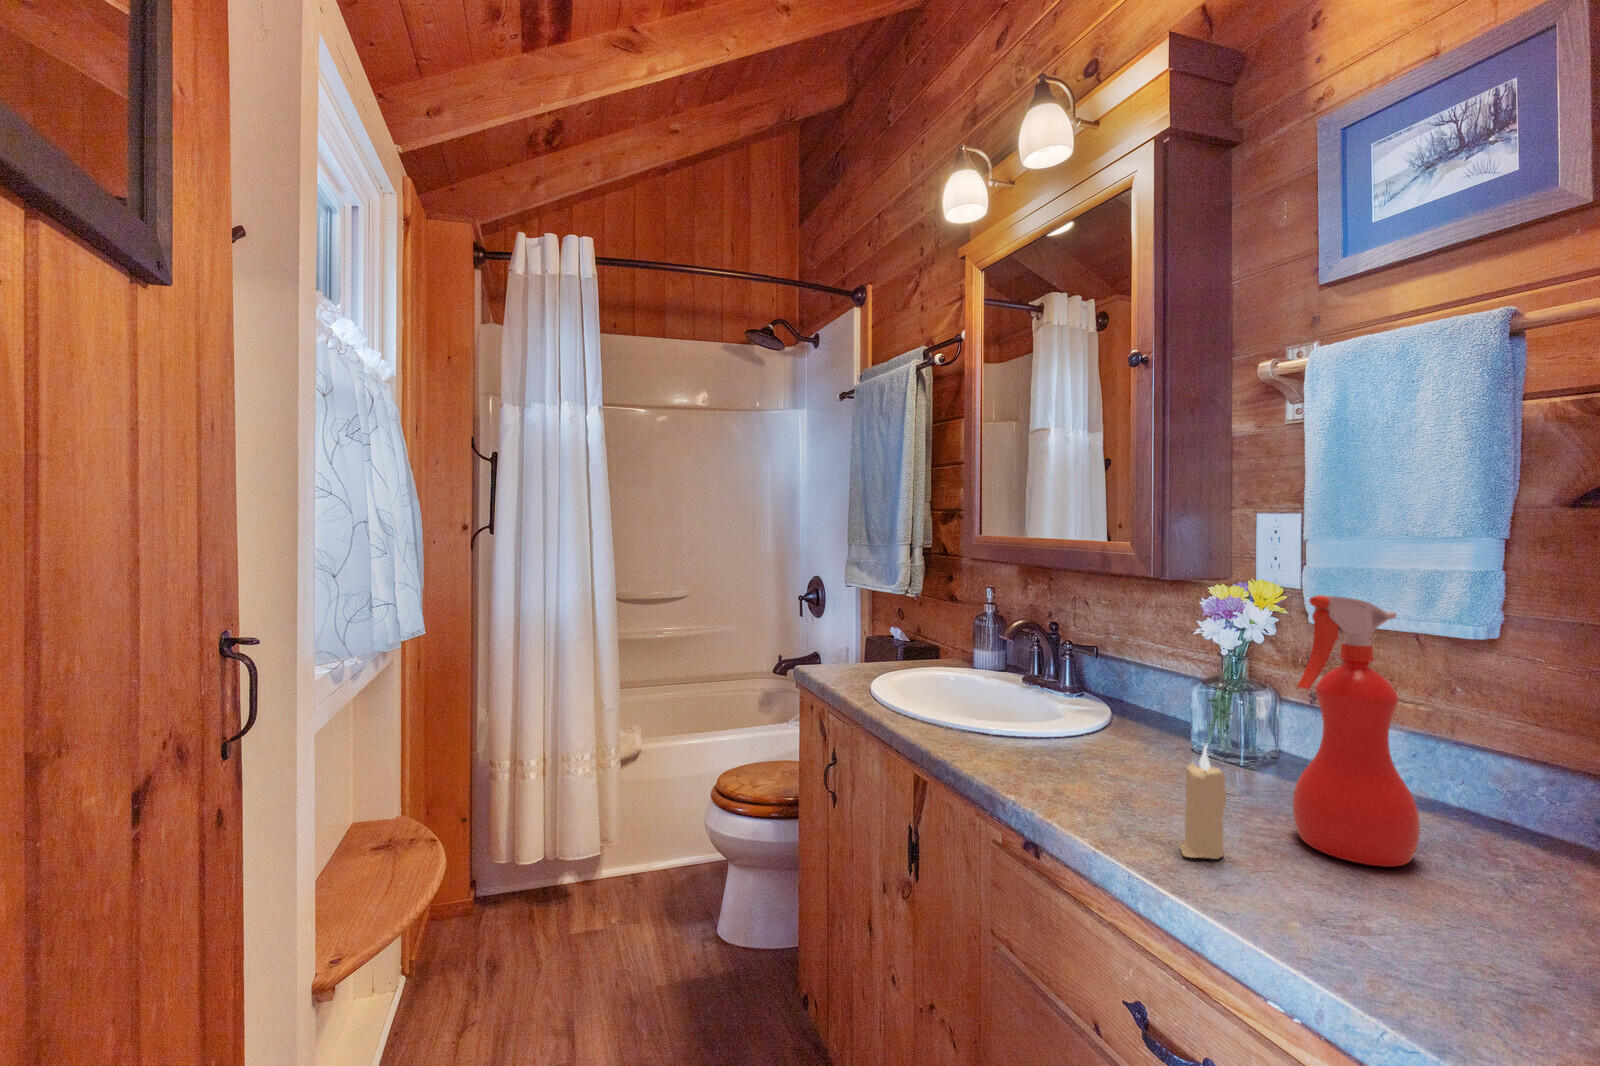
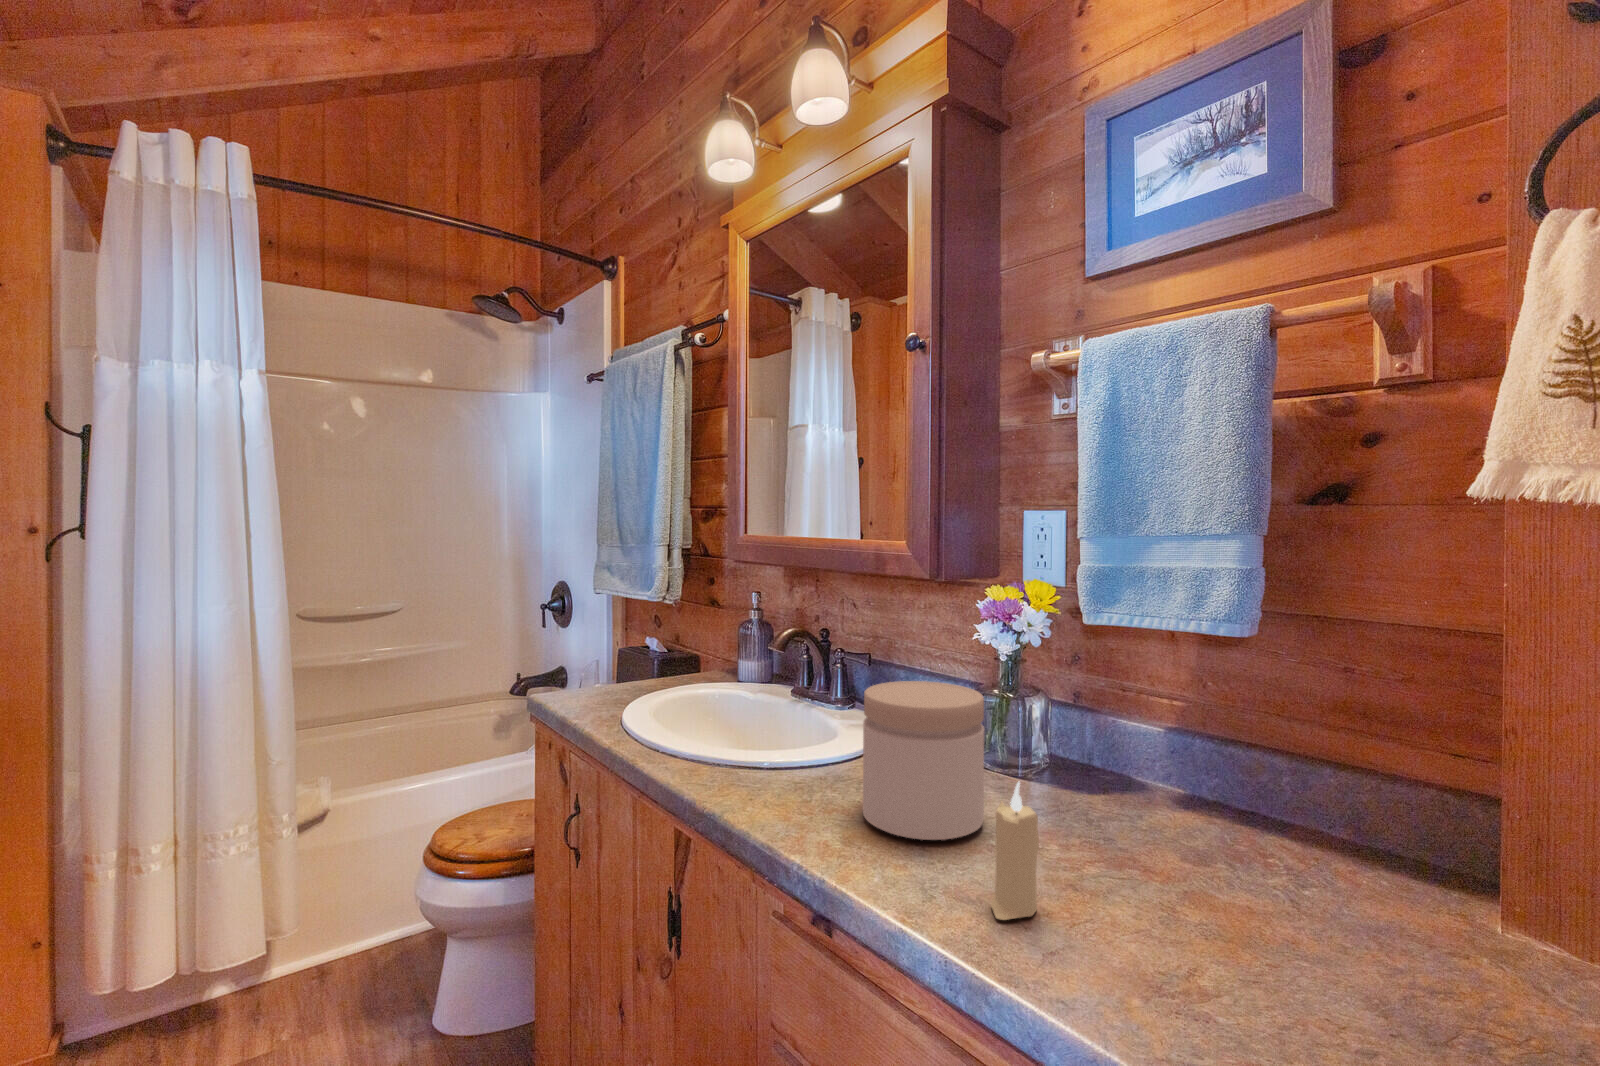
spray bottle: present [1293,595,1420,867] -> none [1093,600,1214,895]
jar: none [1075,664,1191,800] -> present [863,681,984,840]

